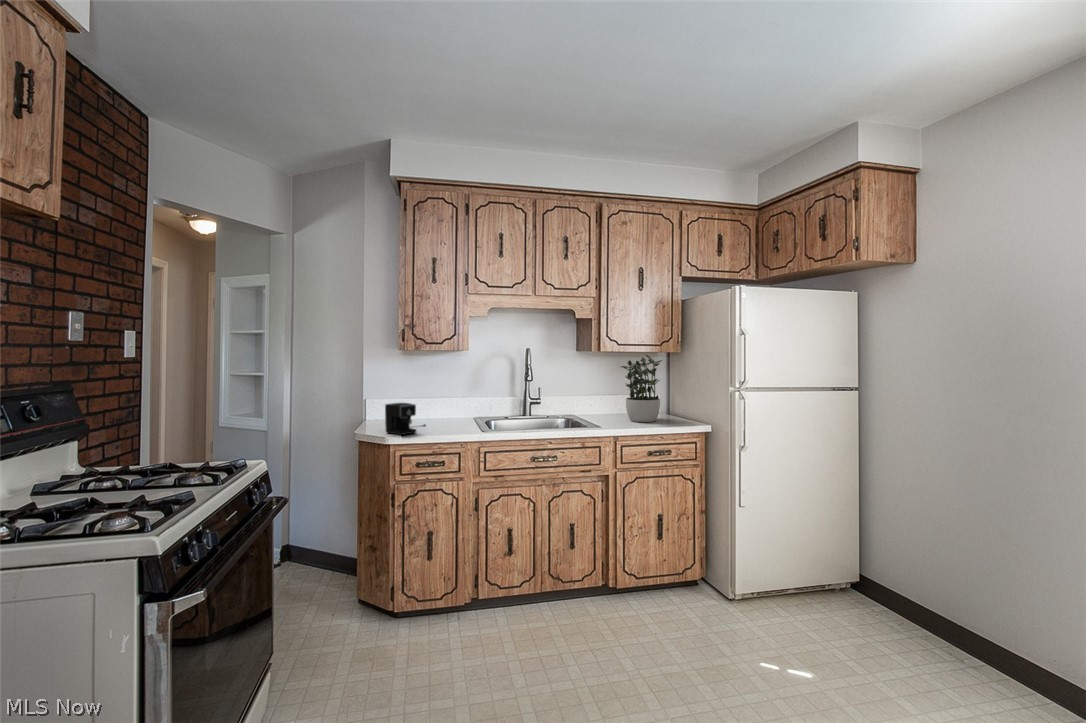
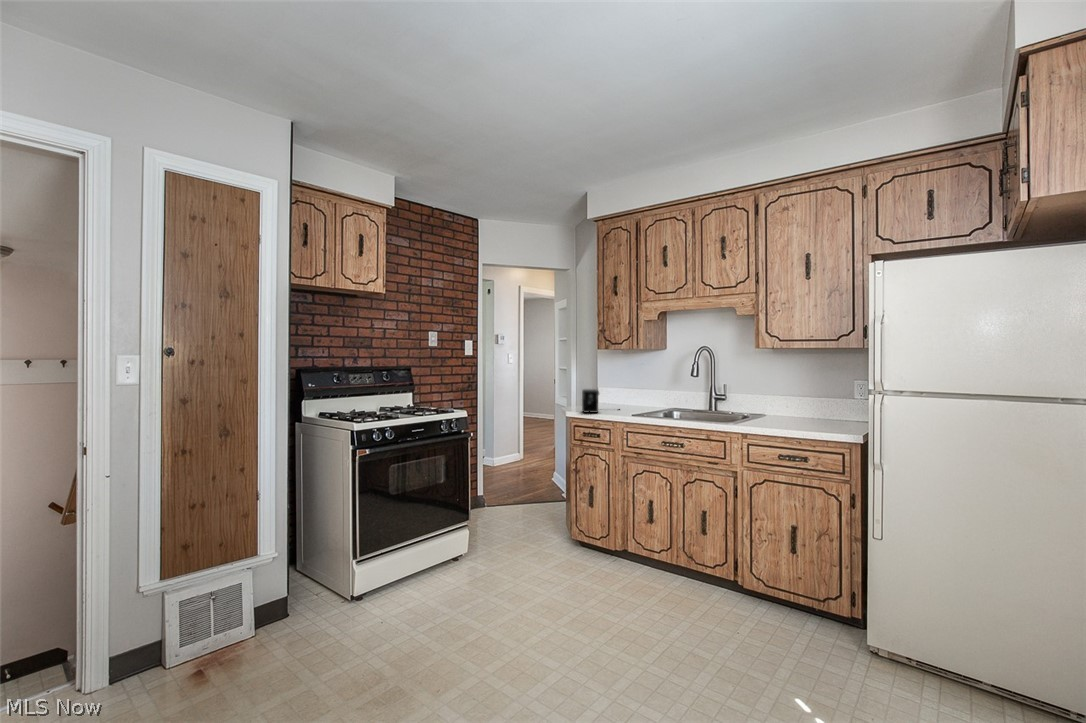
potted plant: present [621,355,662,422] -> none [785,351,833,426]

